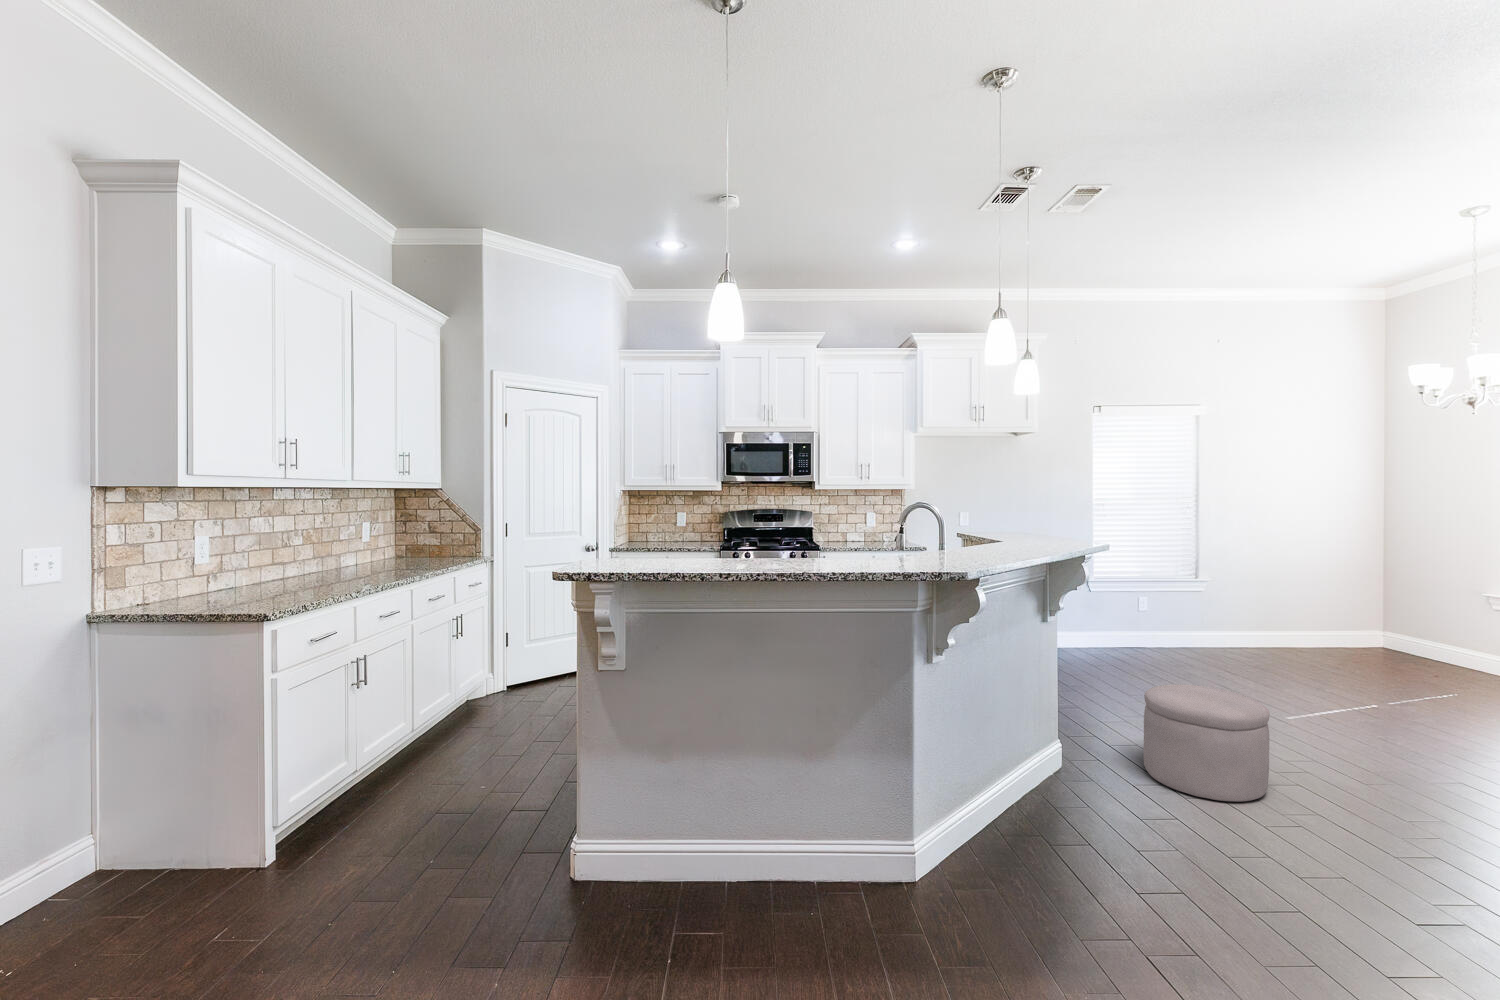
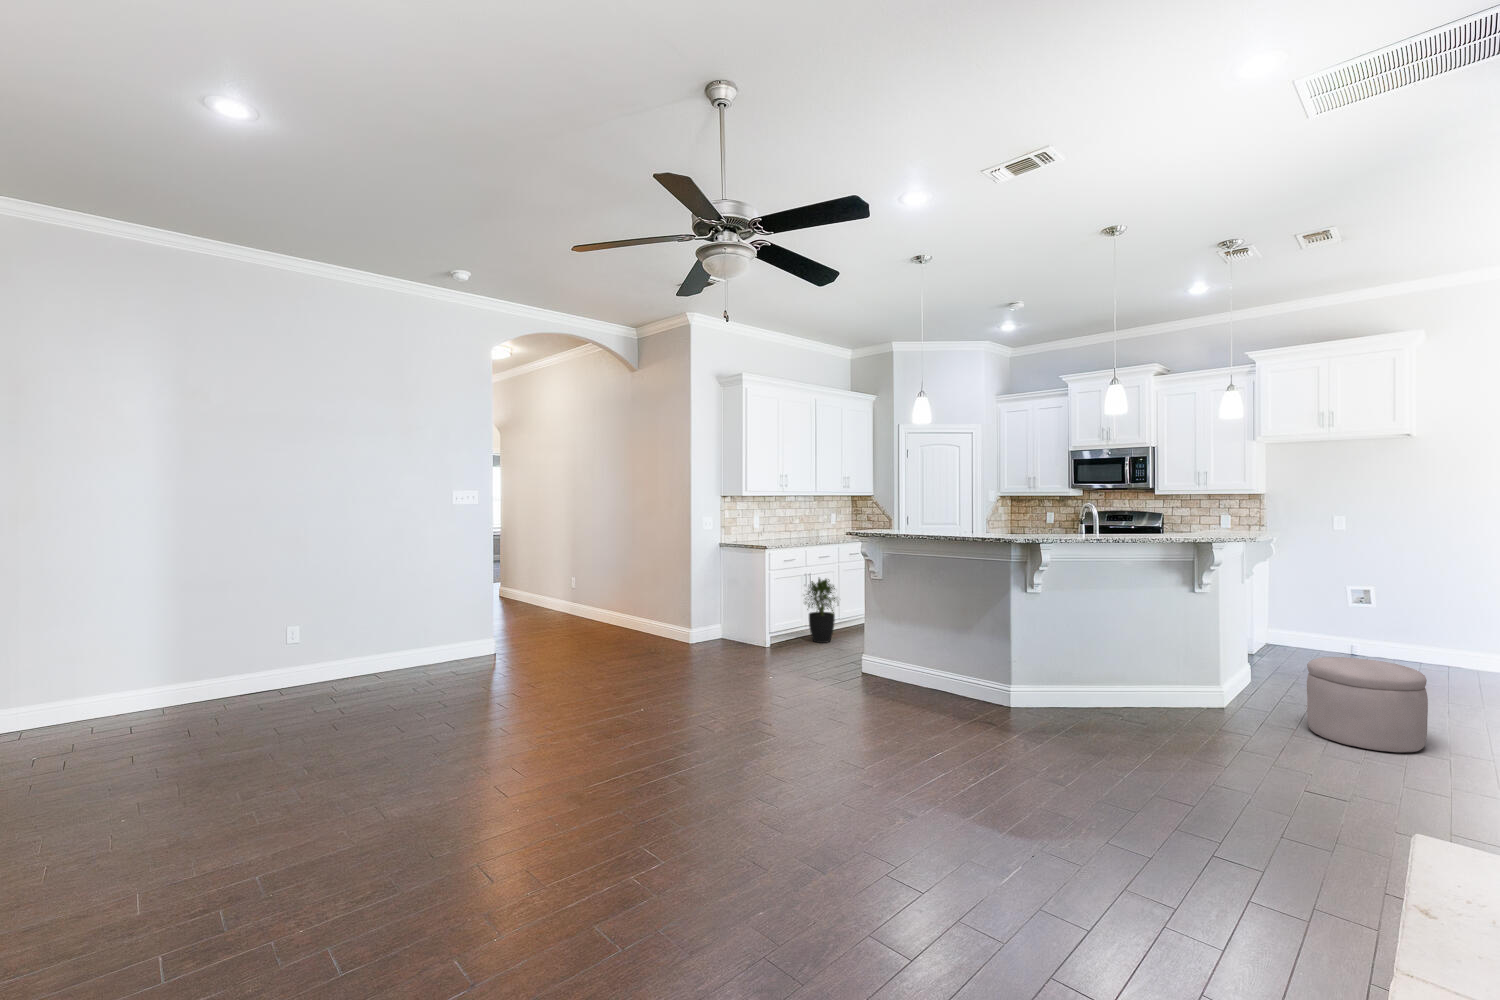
potted plant: none [352,658,448,798] -> present [805,579,835,643]

